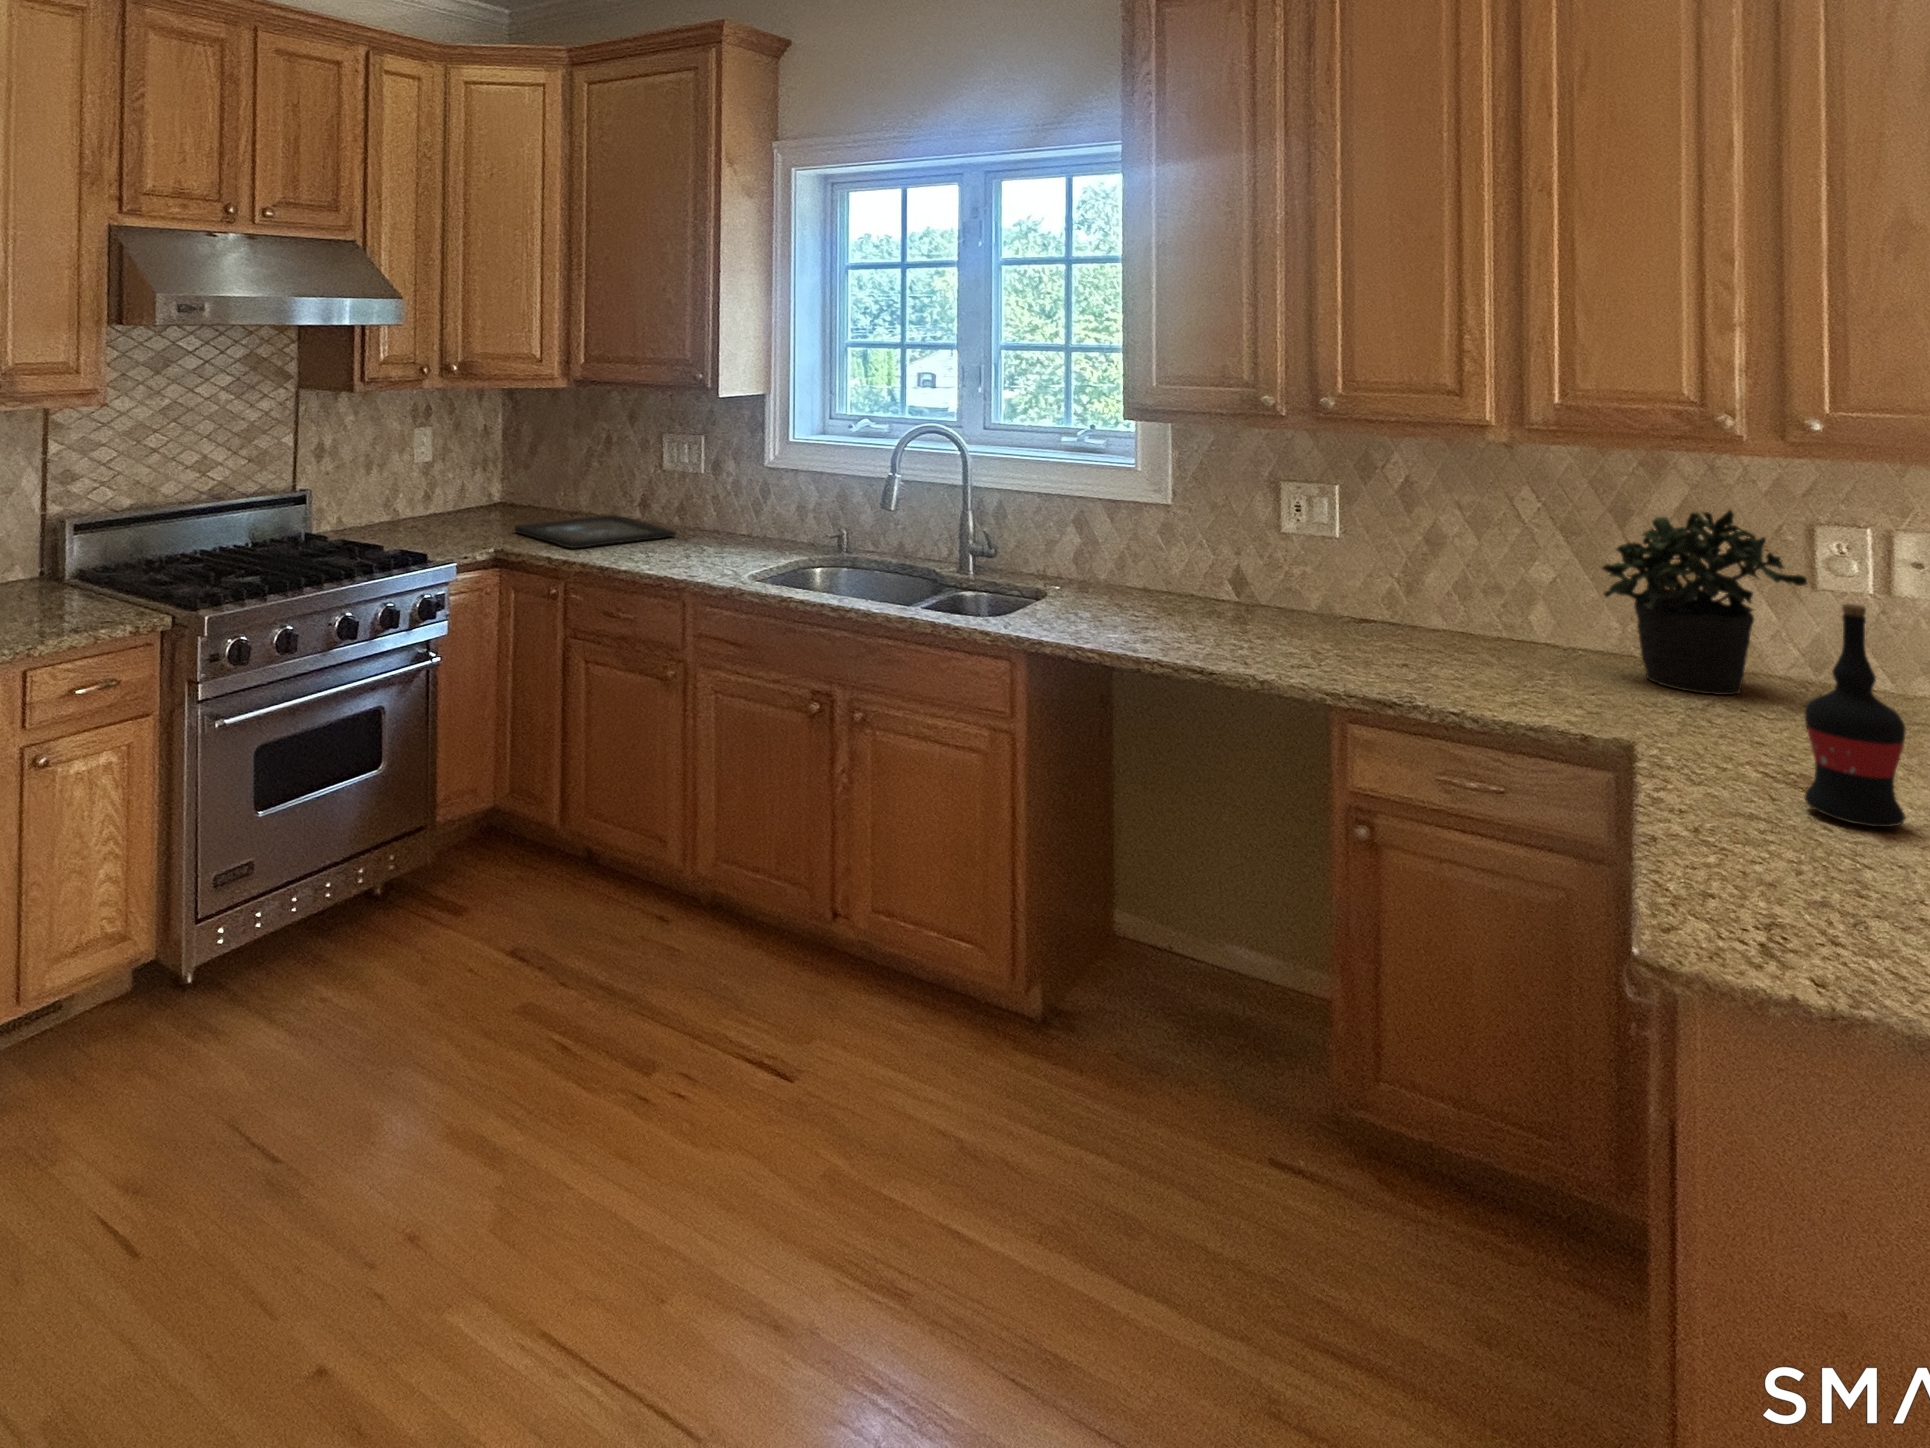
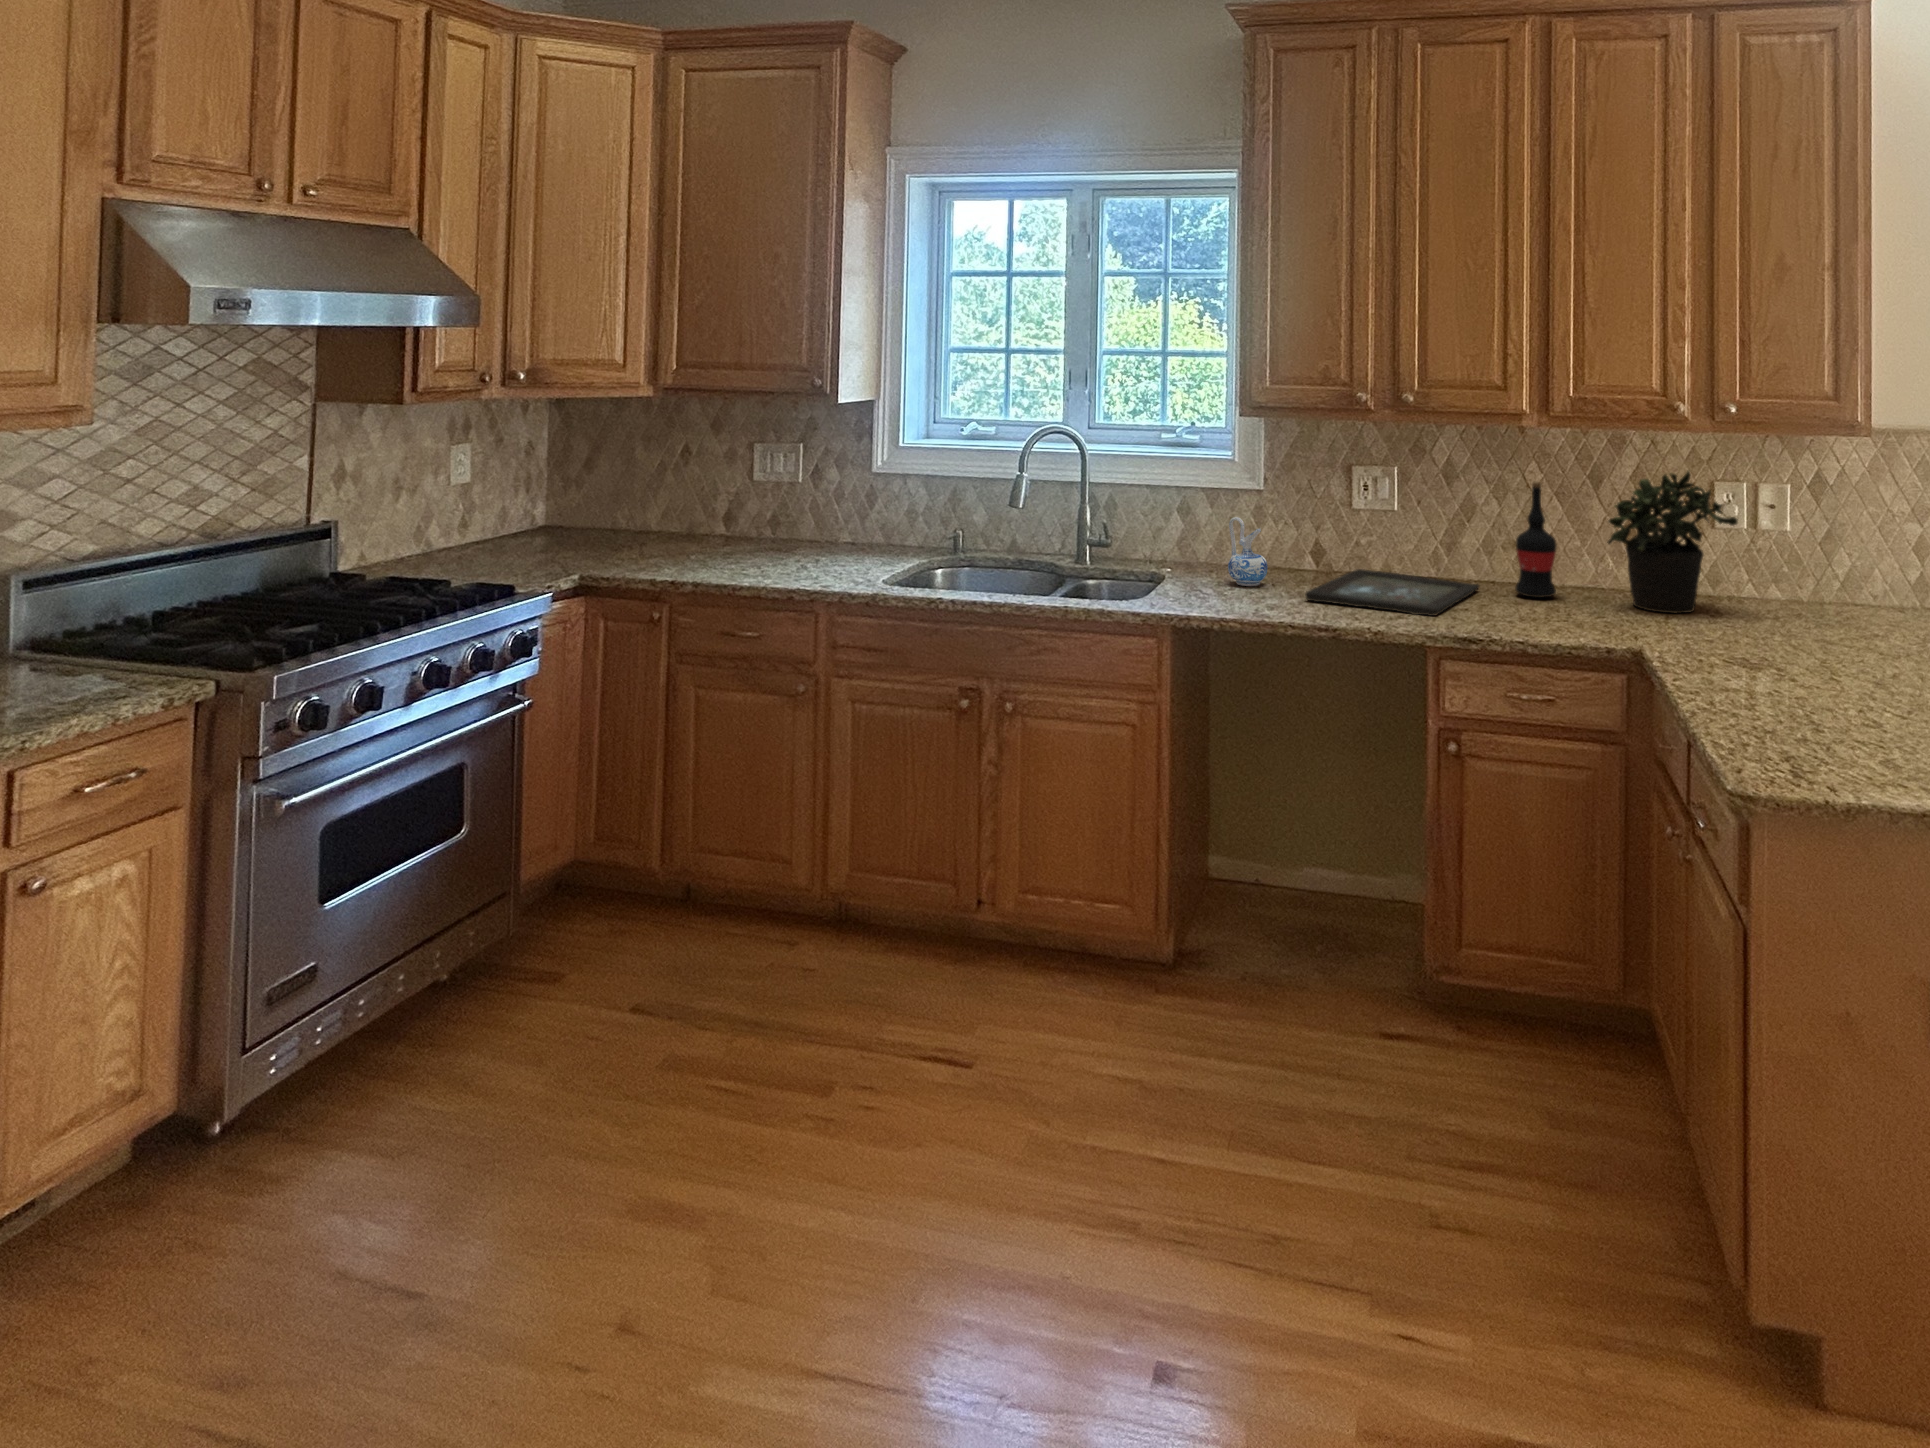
tray: present [514,515,676,549] -> present [1305,569,1479,616]
ceramic pitcher: none [1116,532,1162,610] -> present [1228,517,1267,586]
wine bottle: present [1804,604,1906,827] -> present [1515,482,1557,598]

